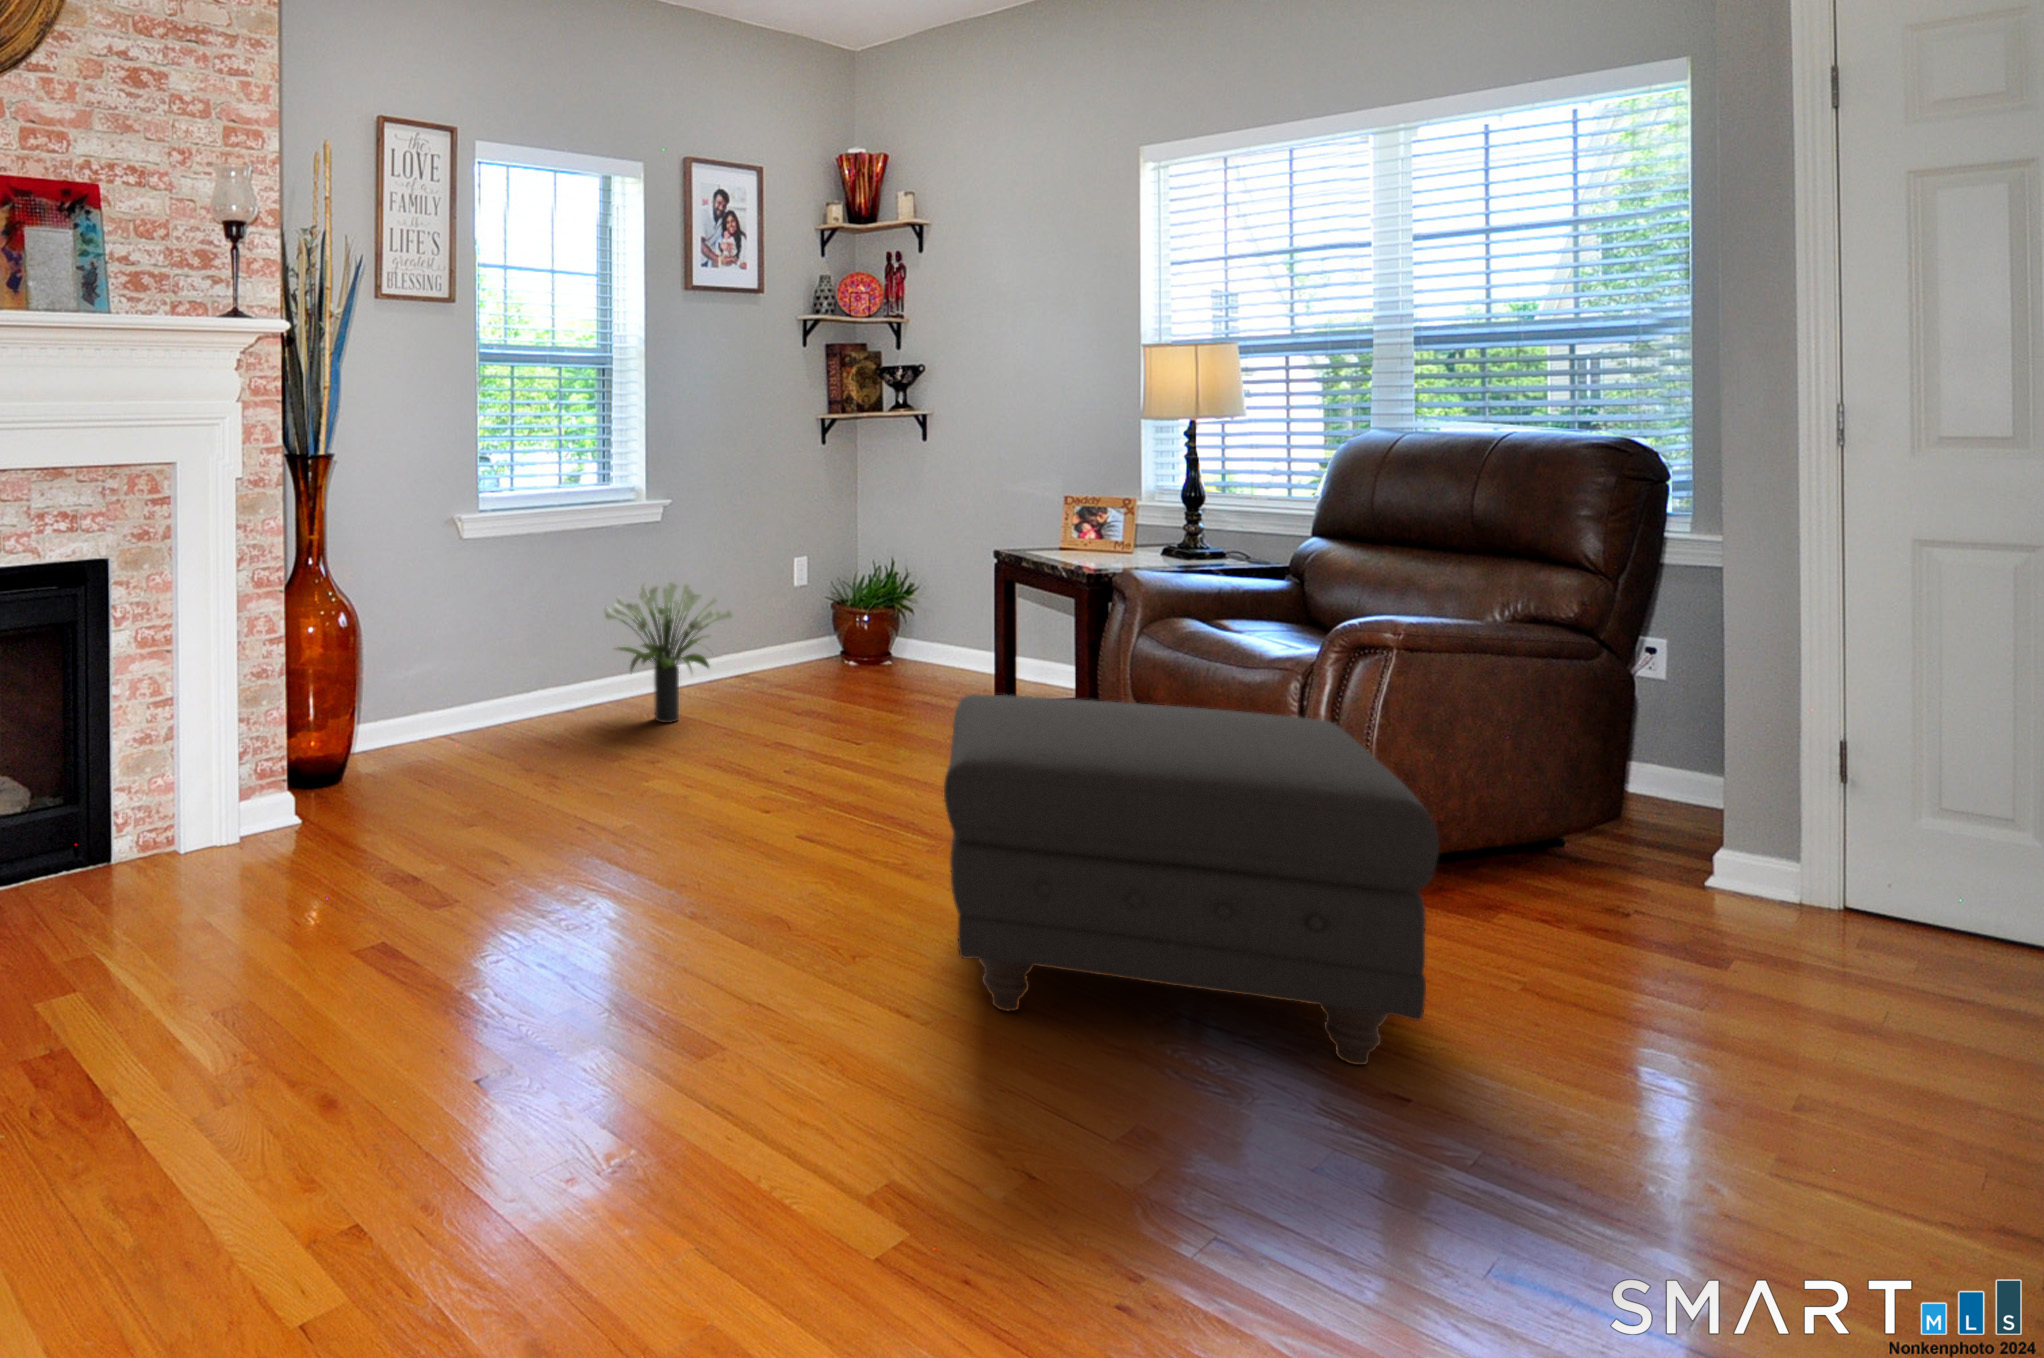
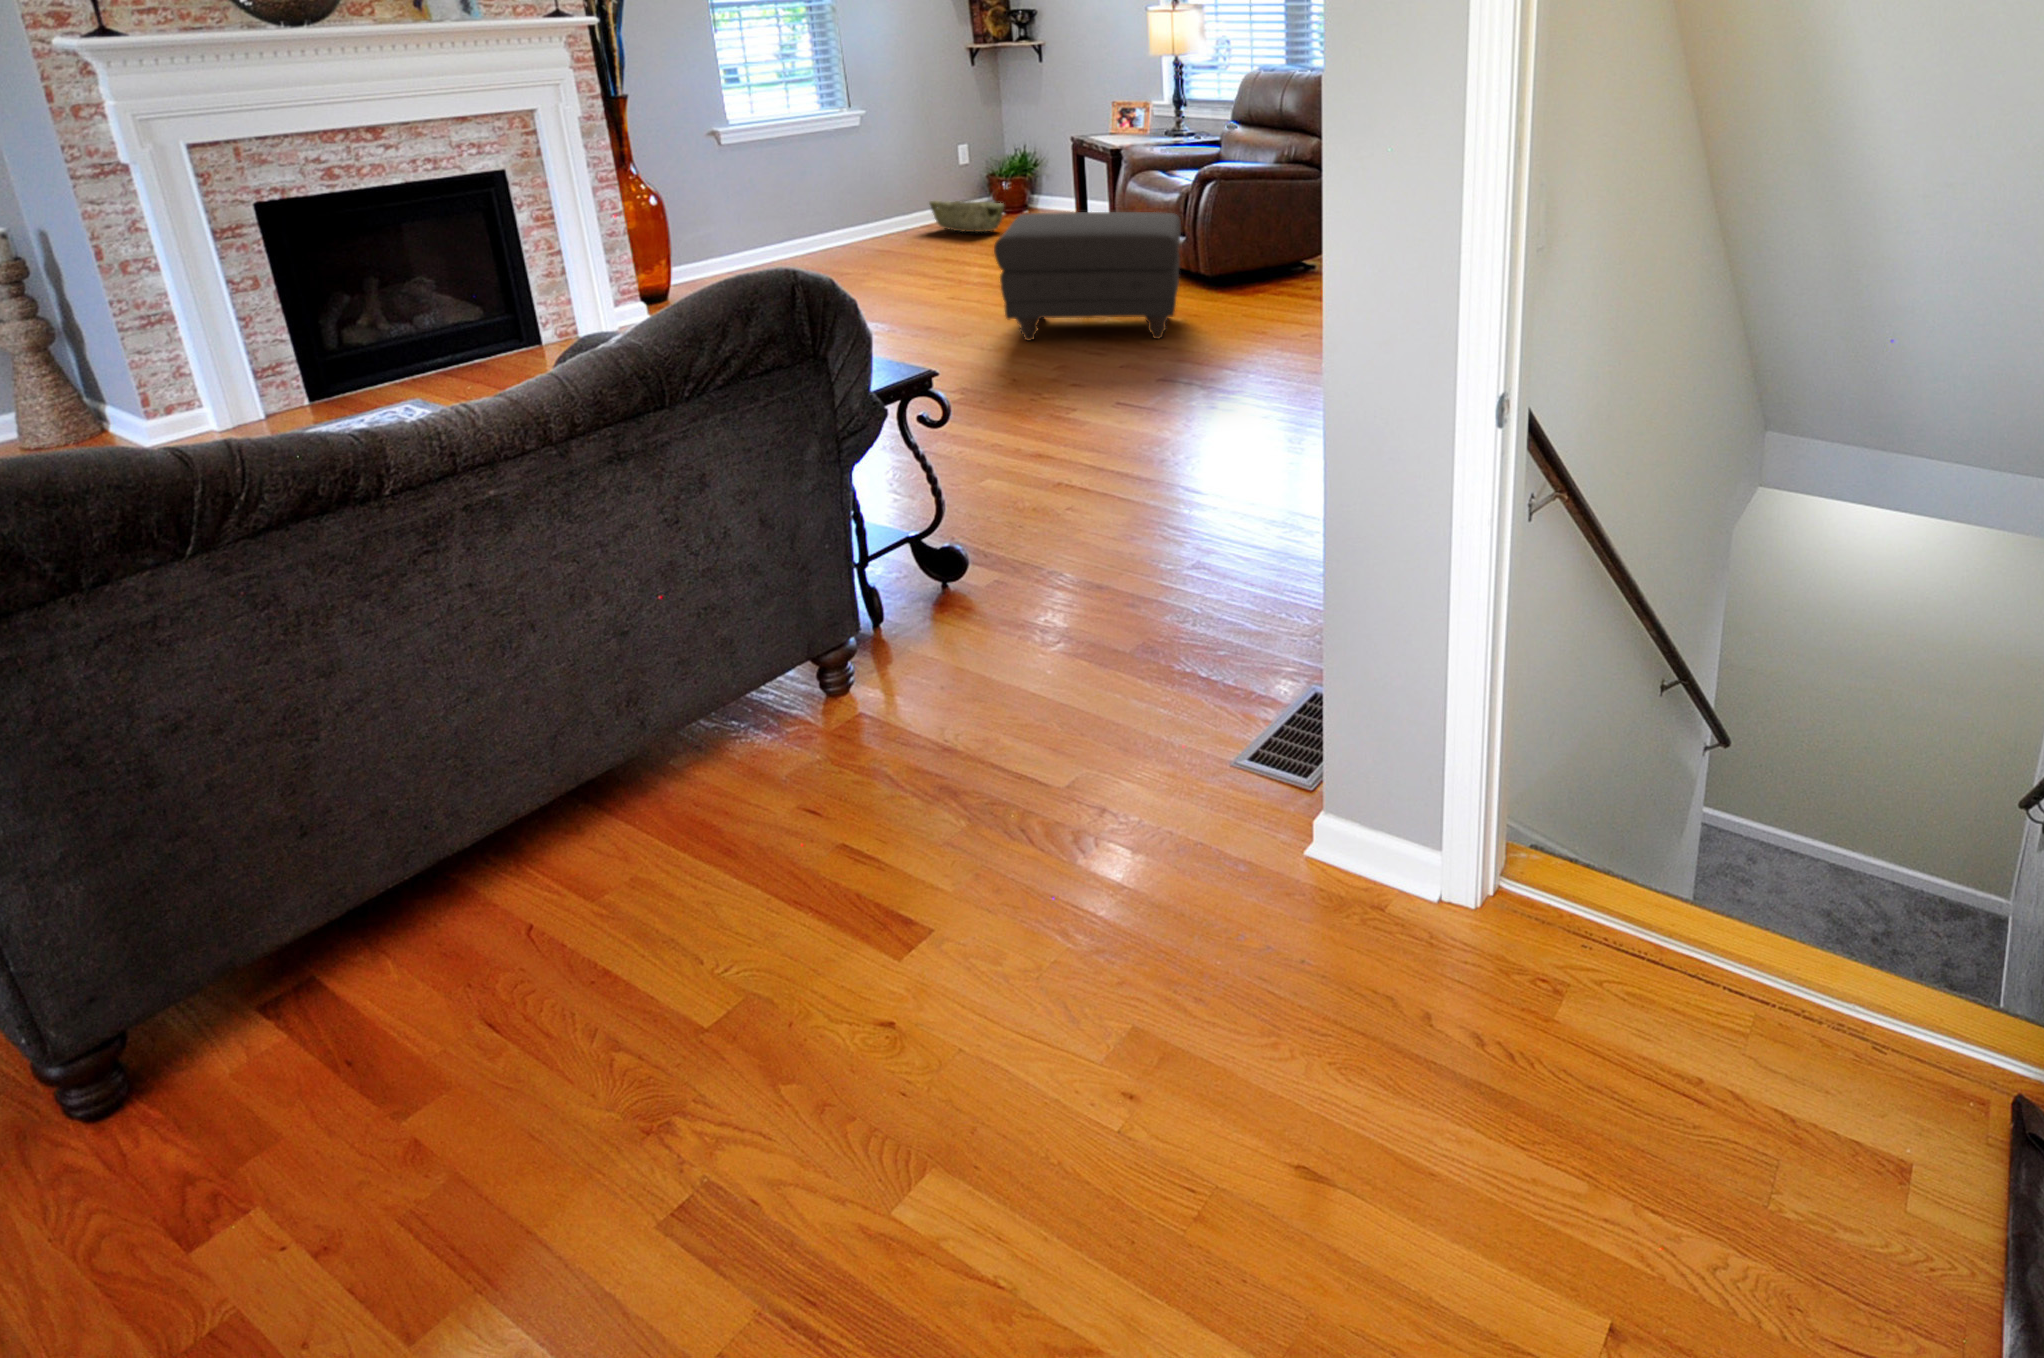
potted plant: present [605,582,732,723] -> none [825,168,913,257]
woven basket: none [749,634,863,691] -> present [930,201,1004,232]

